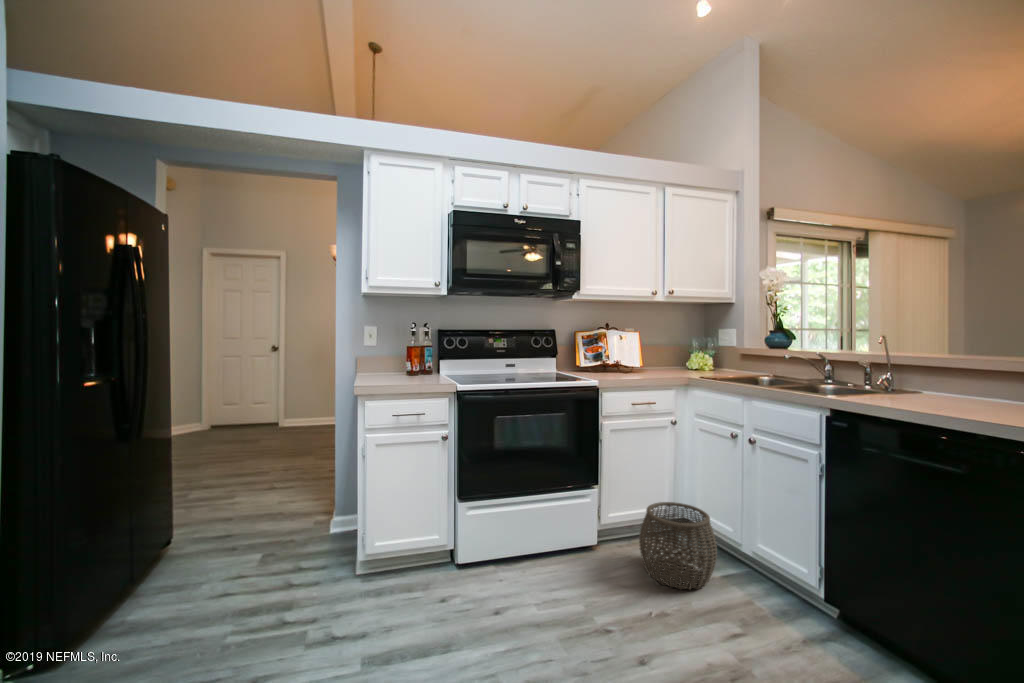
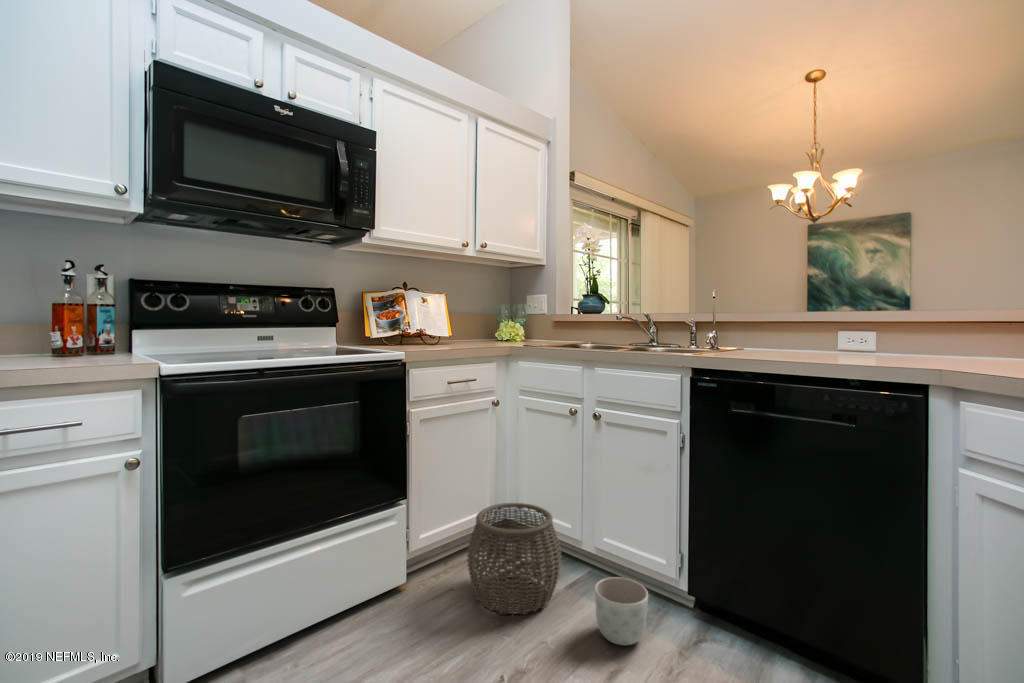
planter: none [736,577,785,634] -> present [595,577,648,645]

